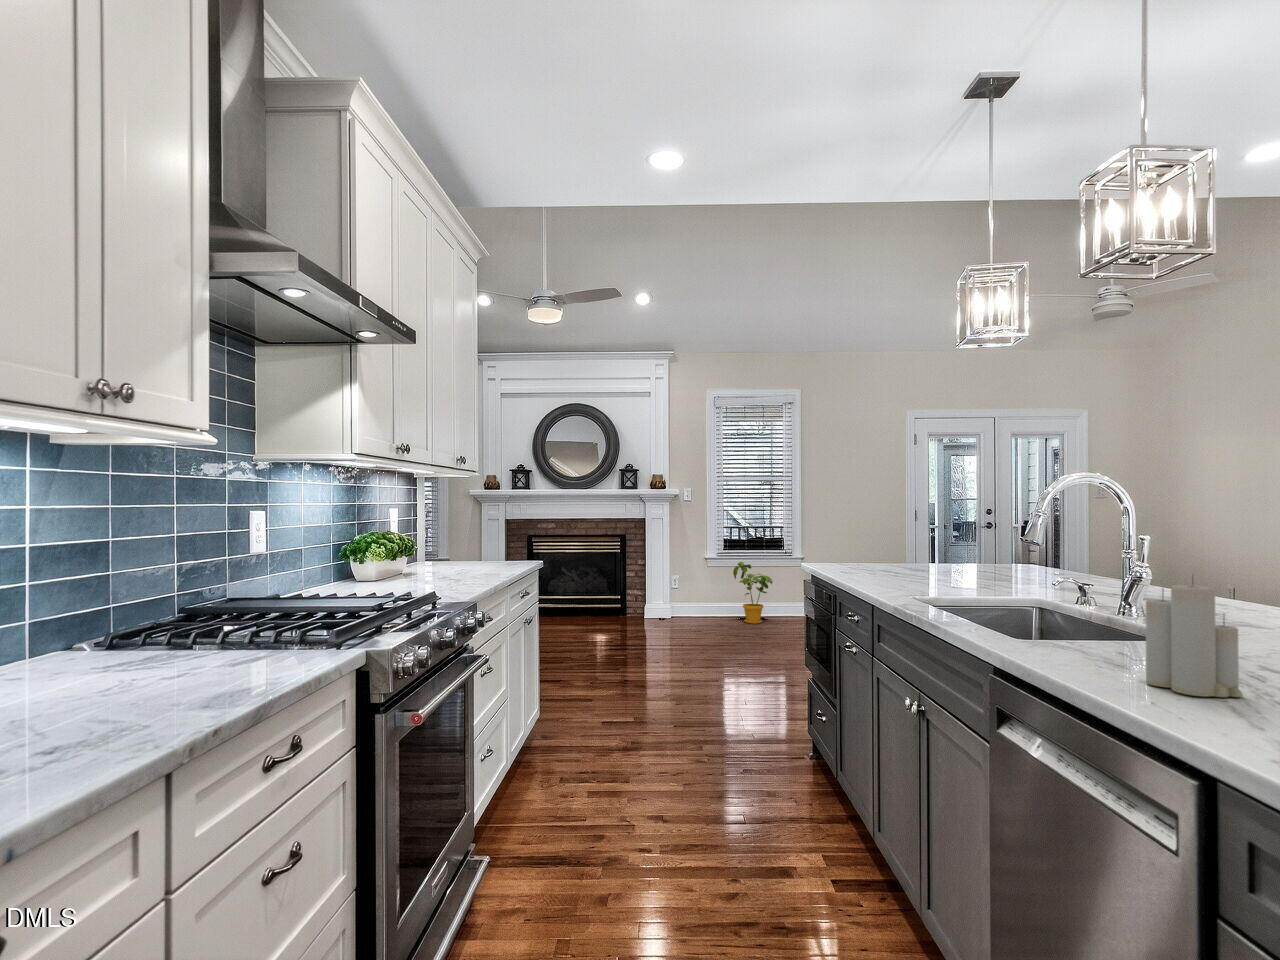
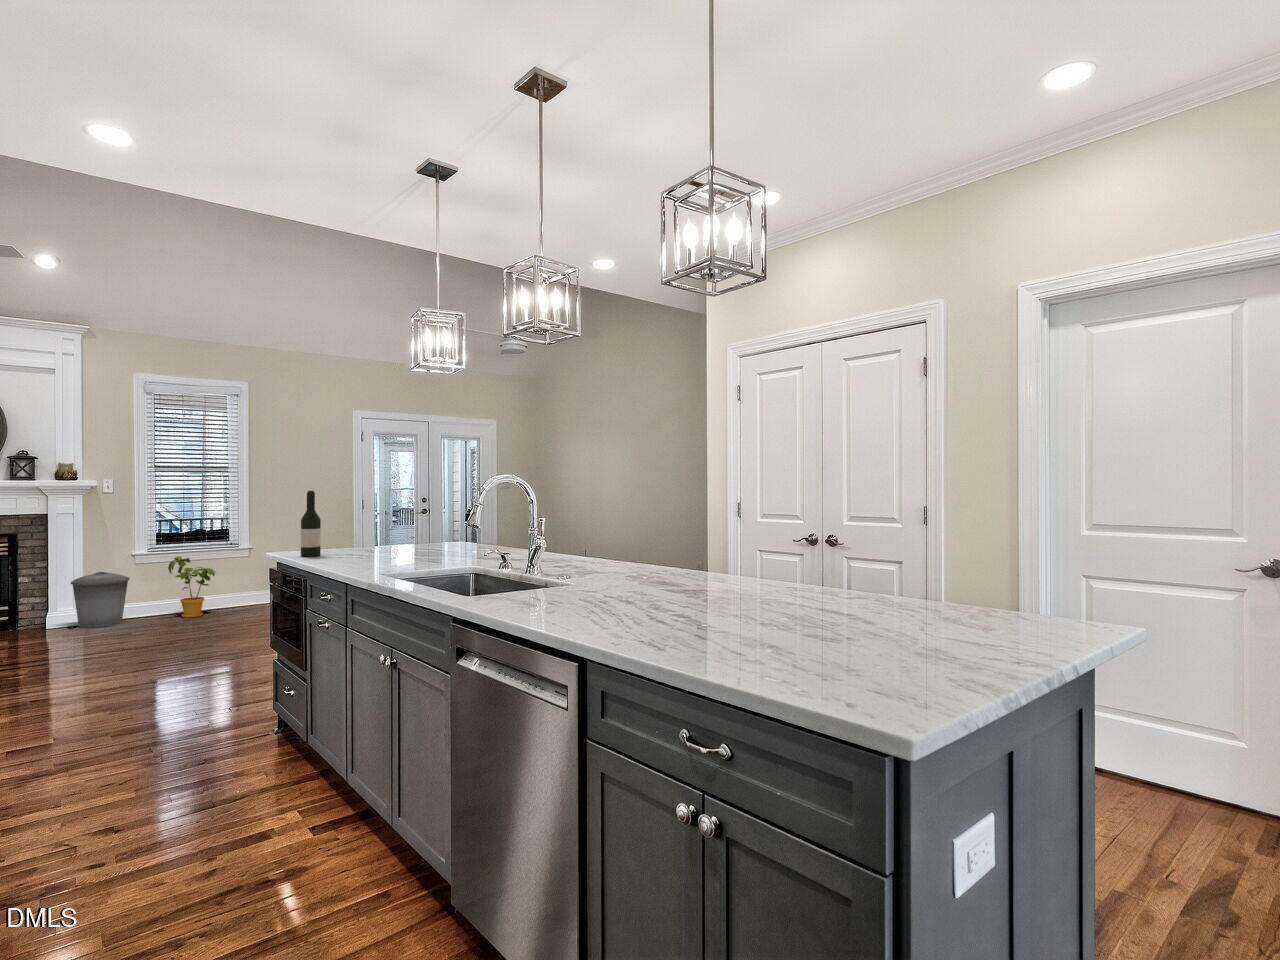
wine bottle: none [835,495,855,570] -> present [301,491,321,557]
trash can: none [660,572,703,623] -> present [71,572,130,628]
candle: present [1146,579,1243,697] -> none [551,543,601,618]

